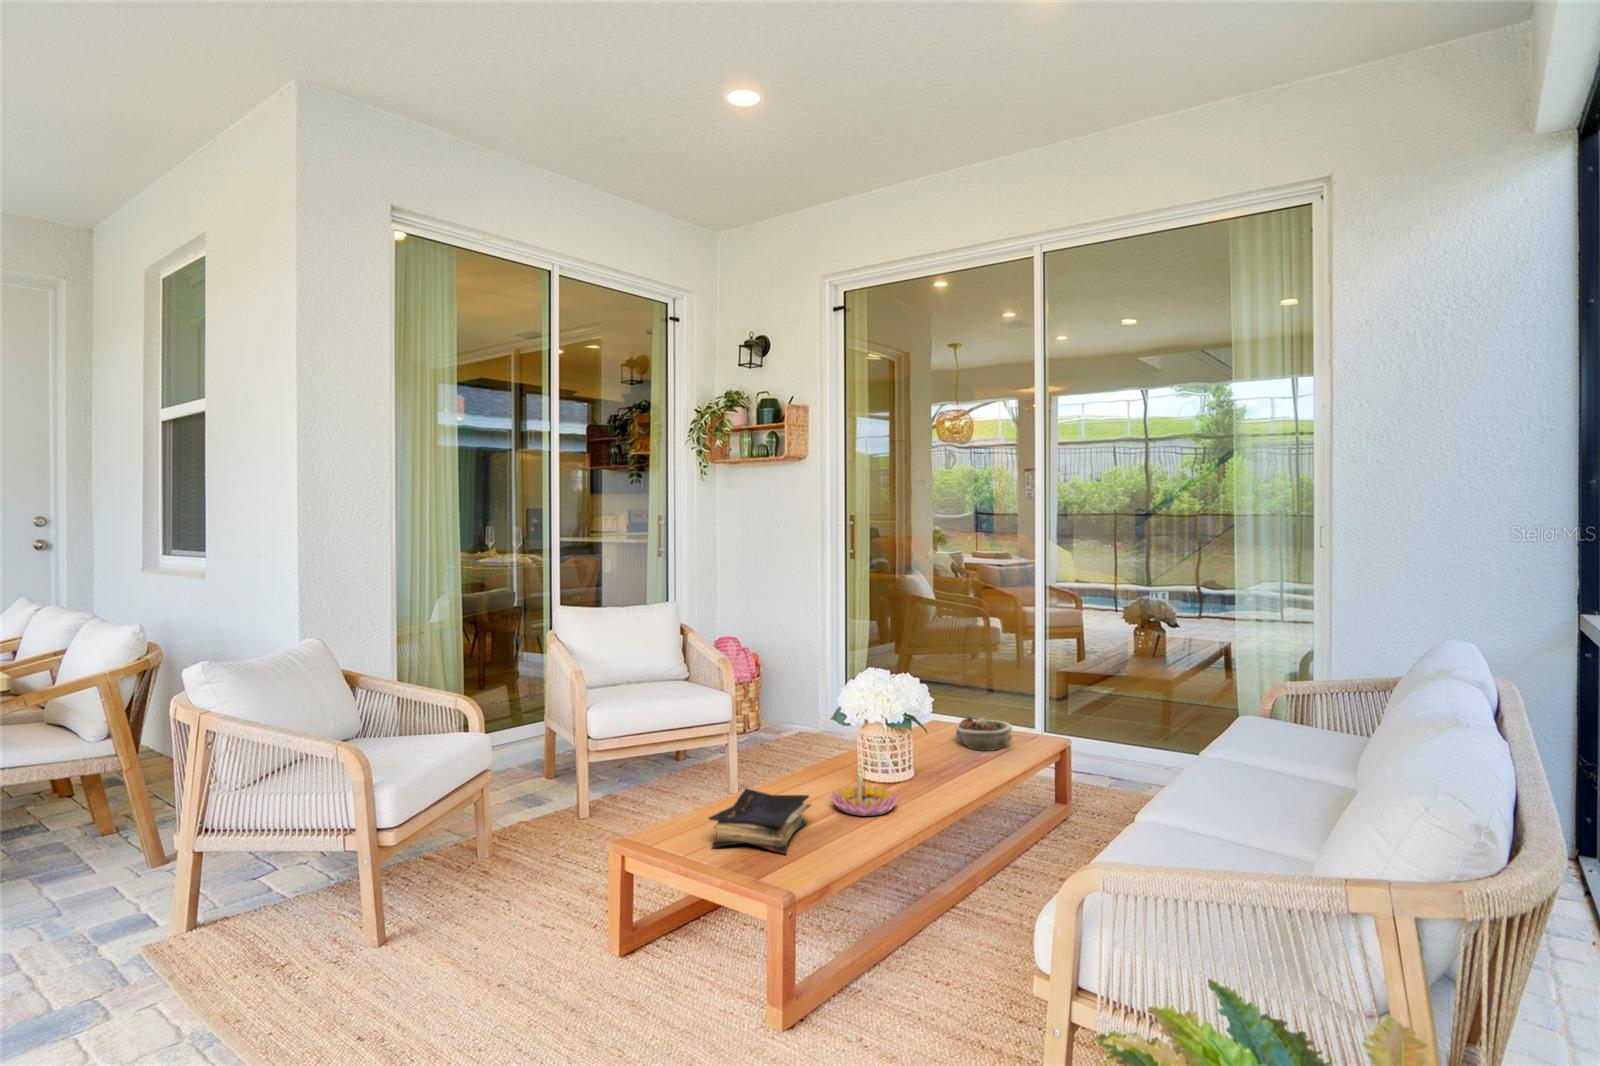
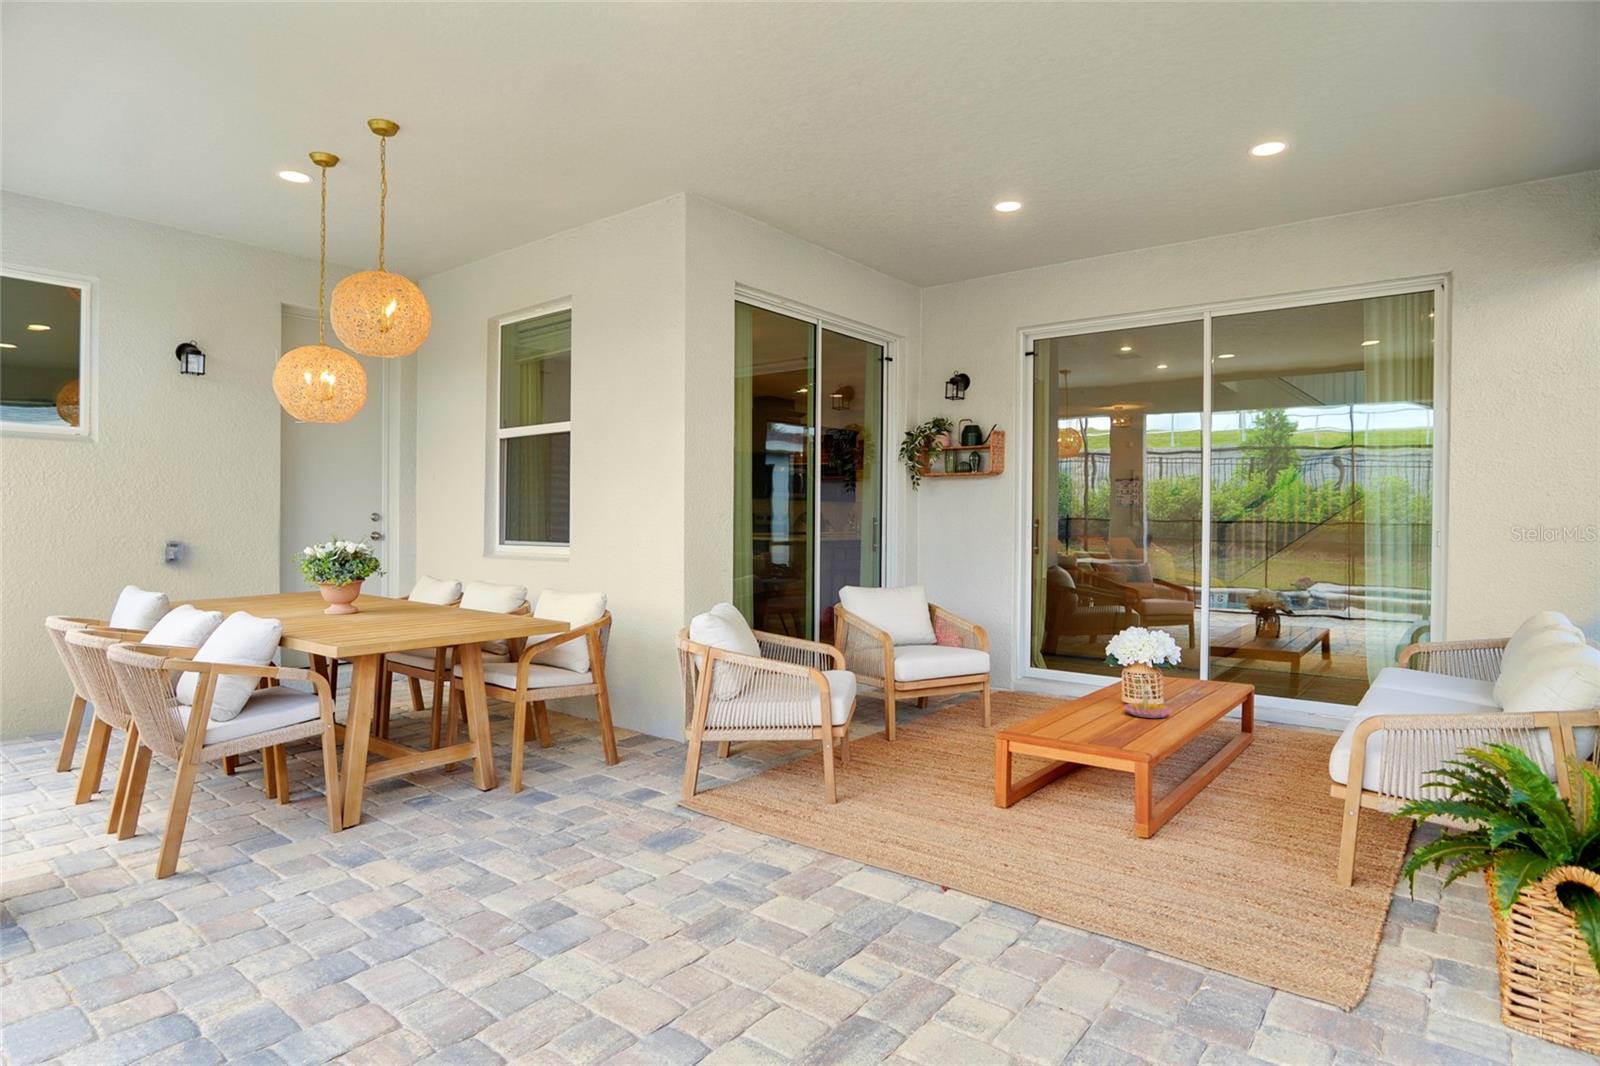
succulent planter: present [956,717,1012,751] -> none [1176,668,1219,691]
book: present [709,789,812,854] -> none [1071,699,1124,733]

